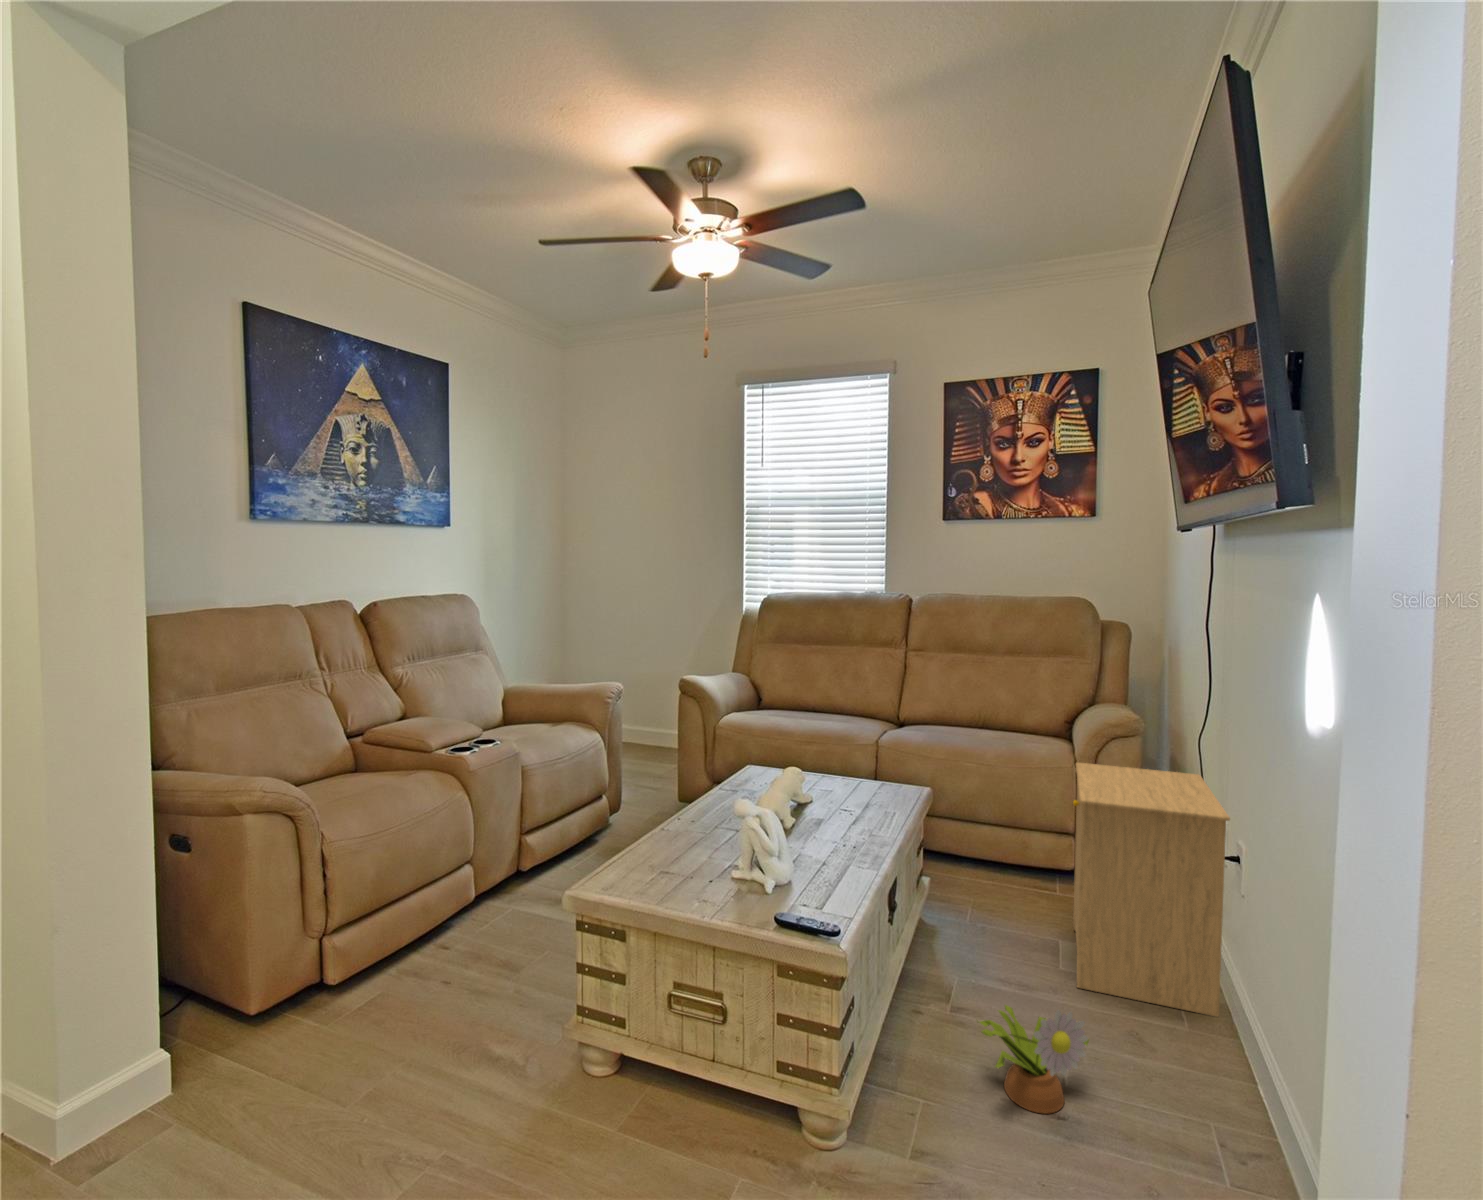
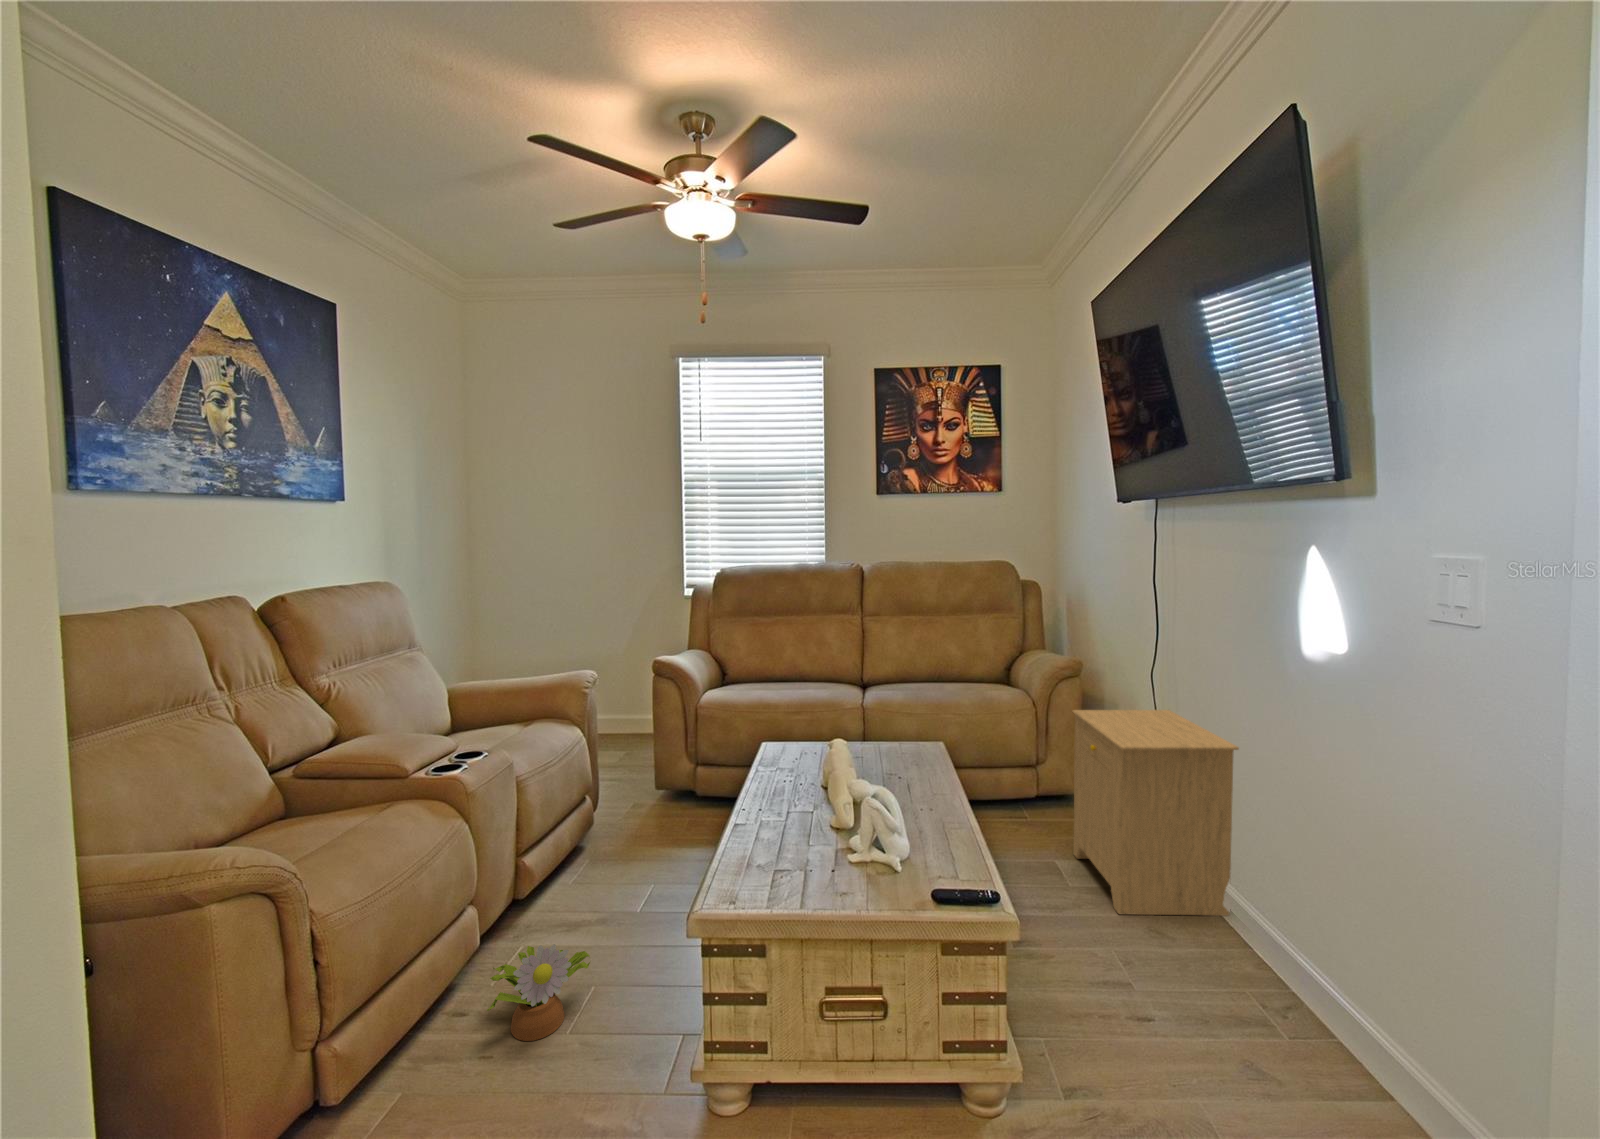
decorative plant: present [979,1005,1089,1114] -> present [487,944,590,1041]

